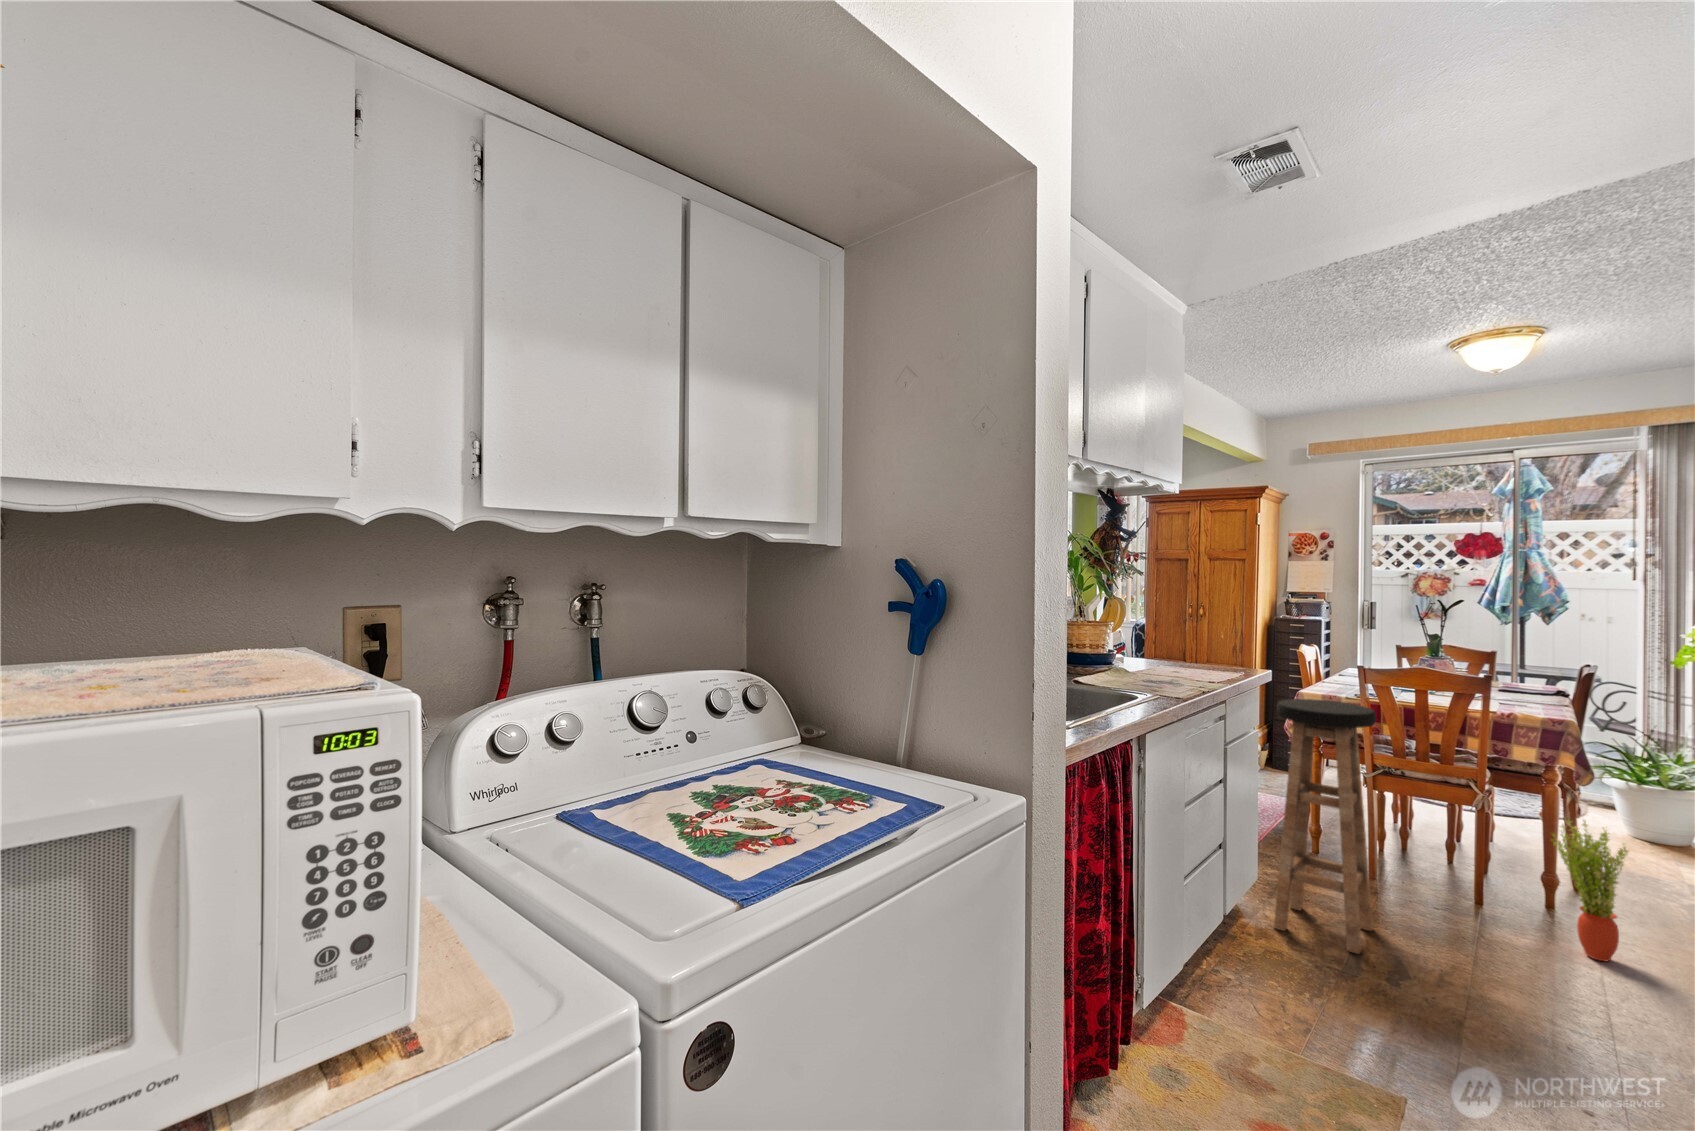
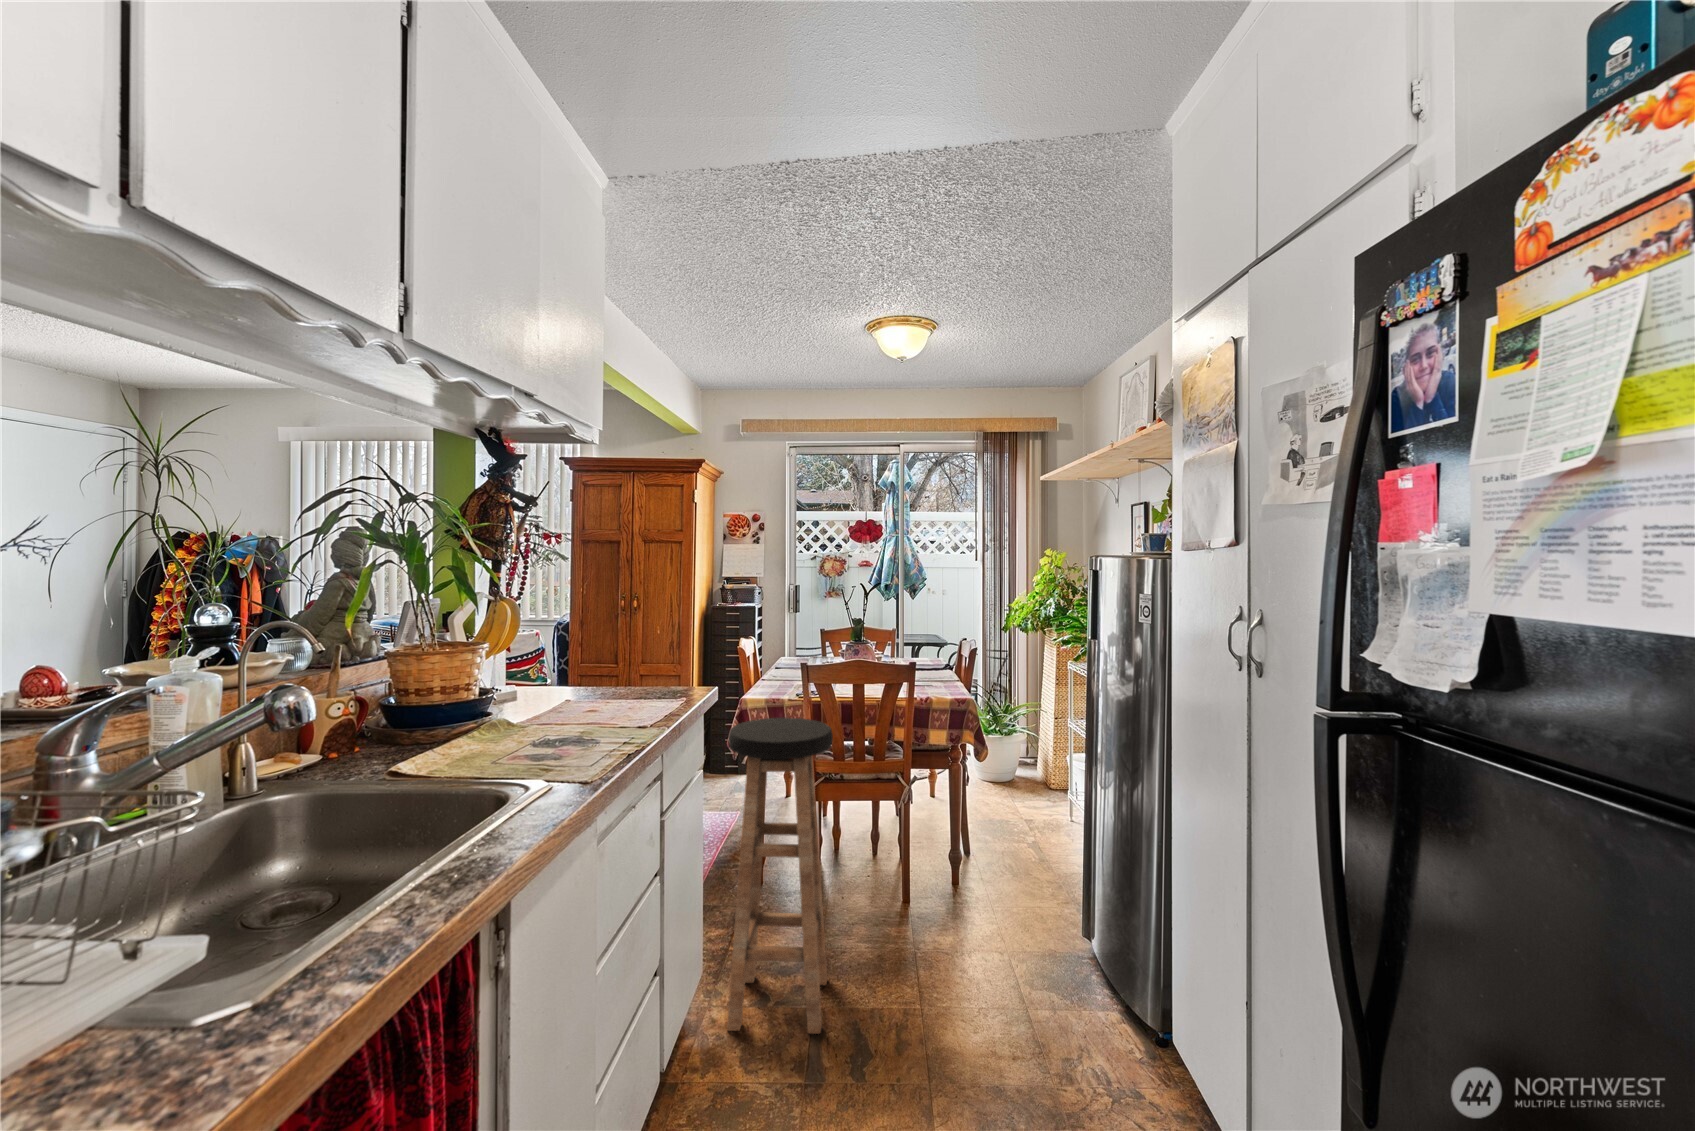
potted plant: present [1553,819,1629,961] -> none [966,801,1025,937]

